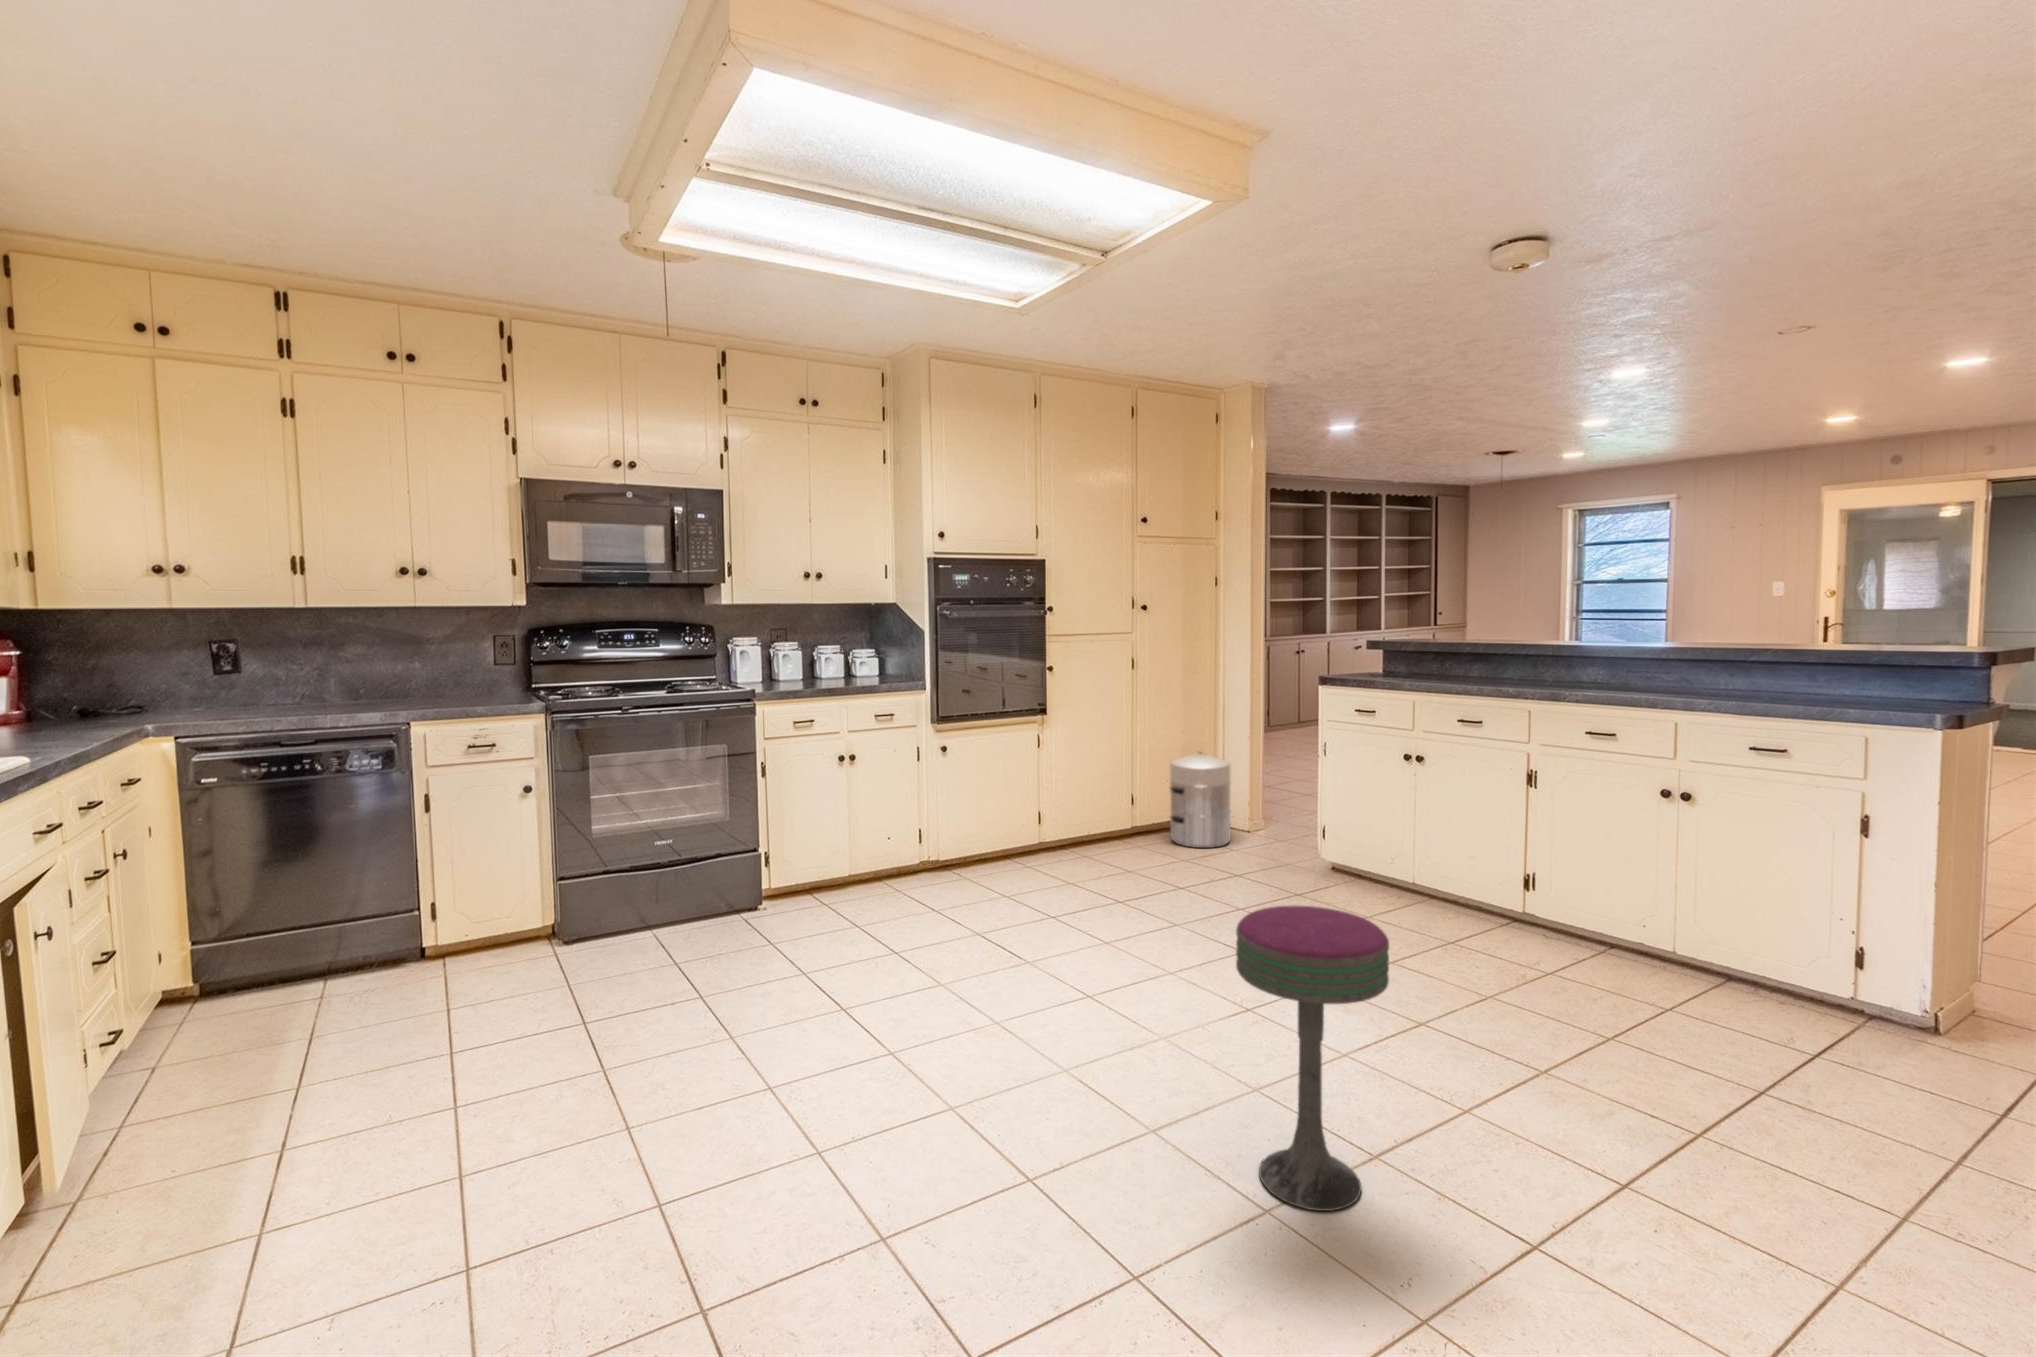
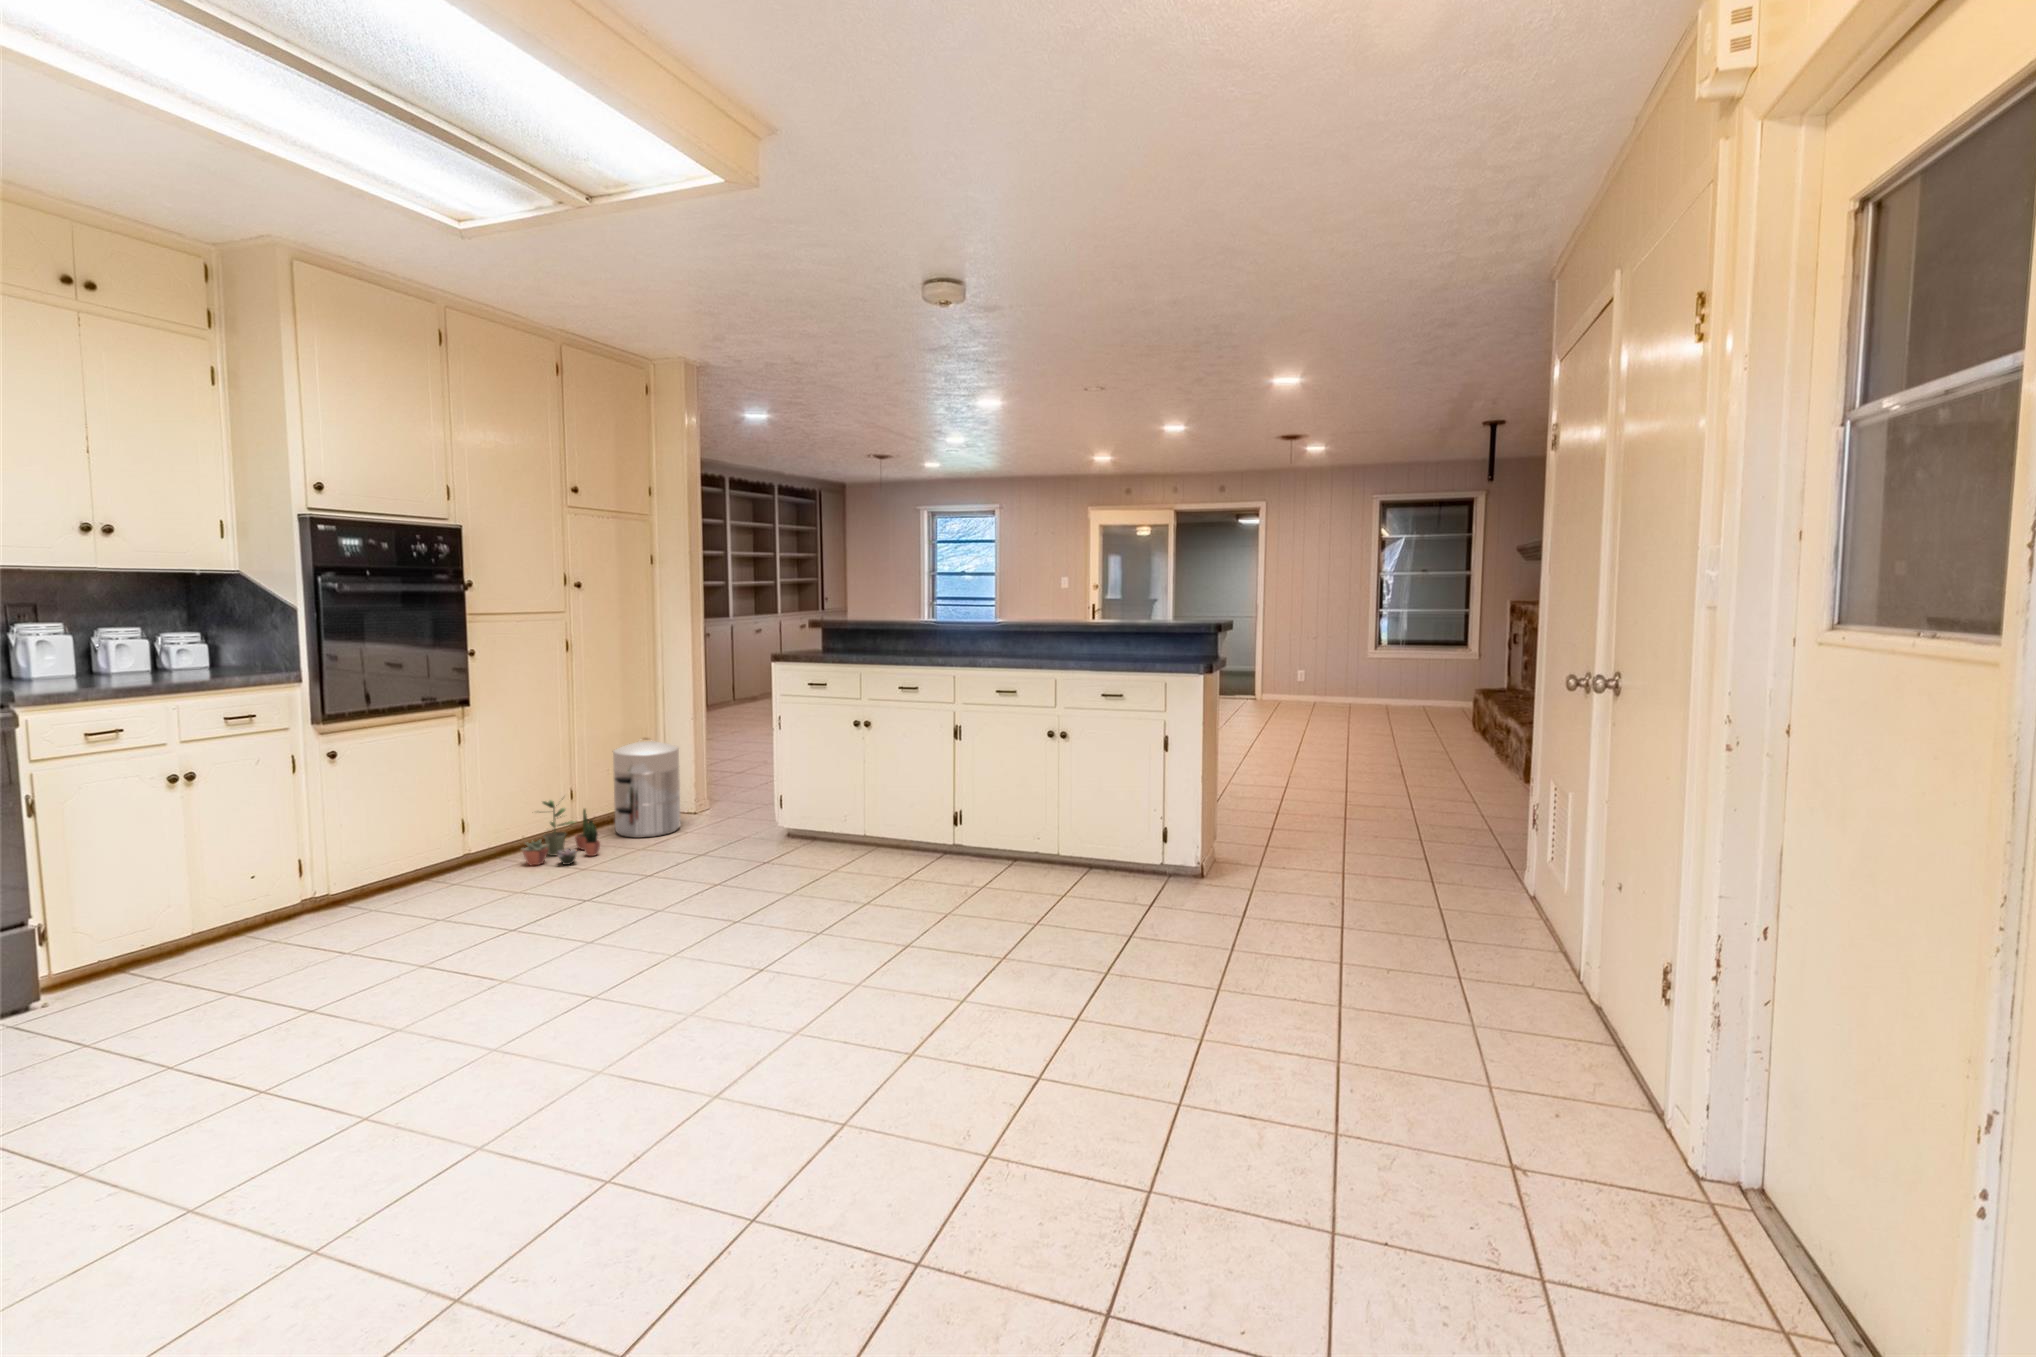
potted plant: none [1083,798,1150,863] -> present [522,799,600,865]
bar stool: present [1236,906,1389,1211] -> none [805,852,932,1108]

